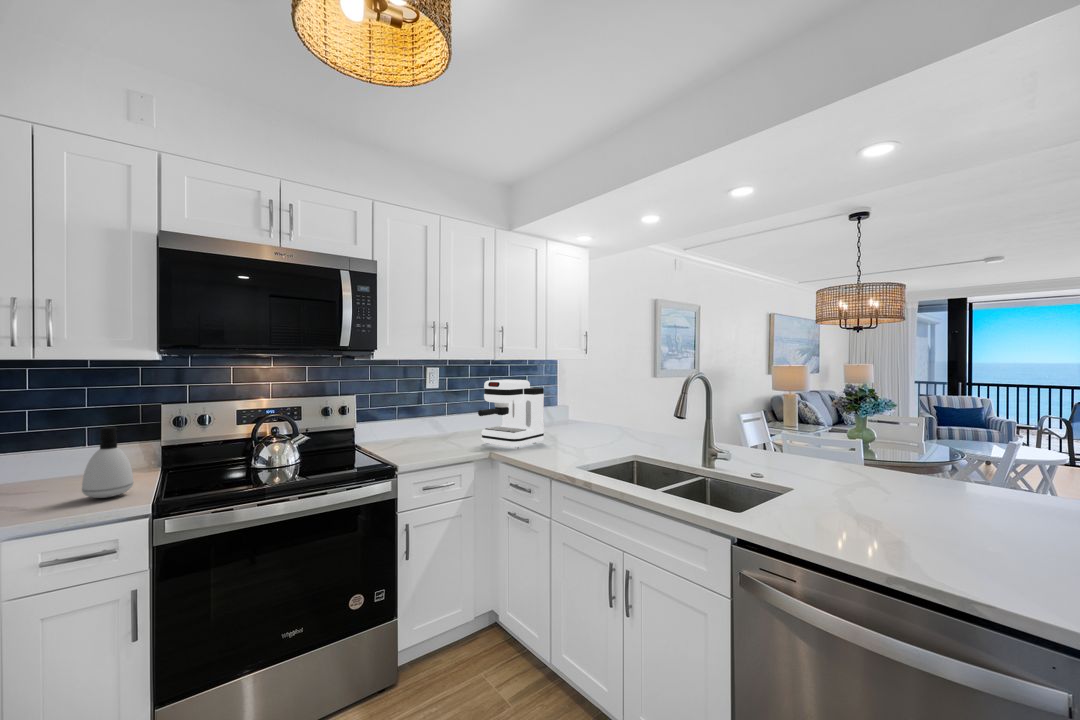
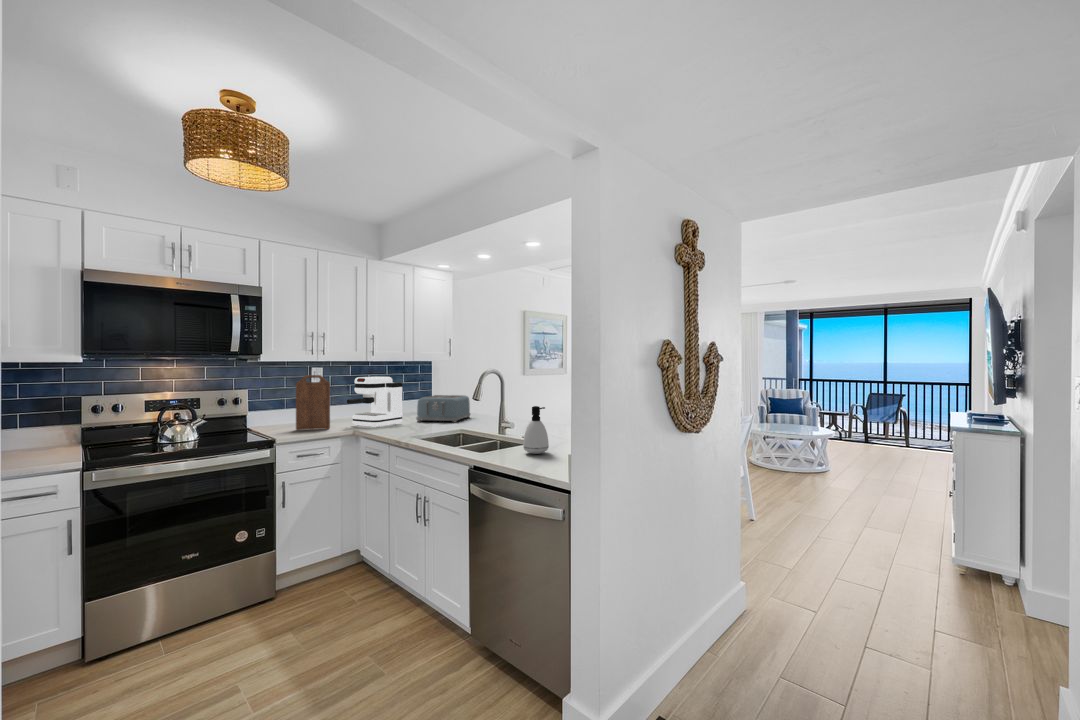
cutting board: none [415,377,457,449] -> present [296,375,330,430]
toaster: none [558,404,621,442] -> present [416,395,470,423]
soap dispenser: present [82,427,135,498] -> present [523,406,549,454]

